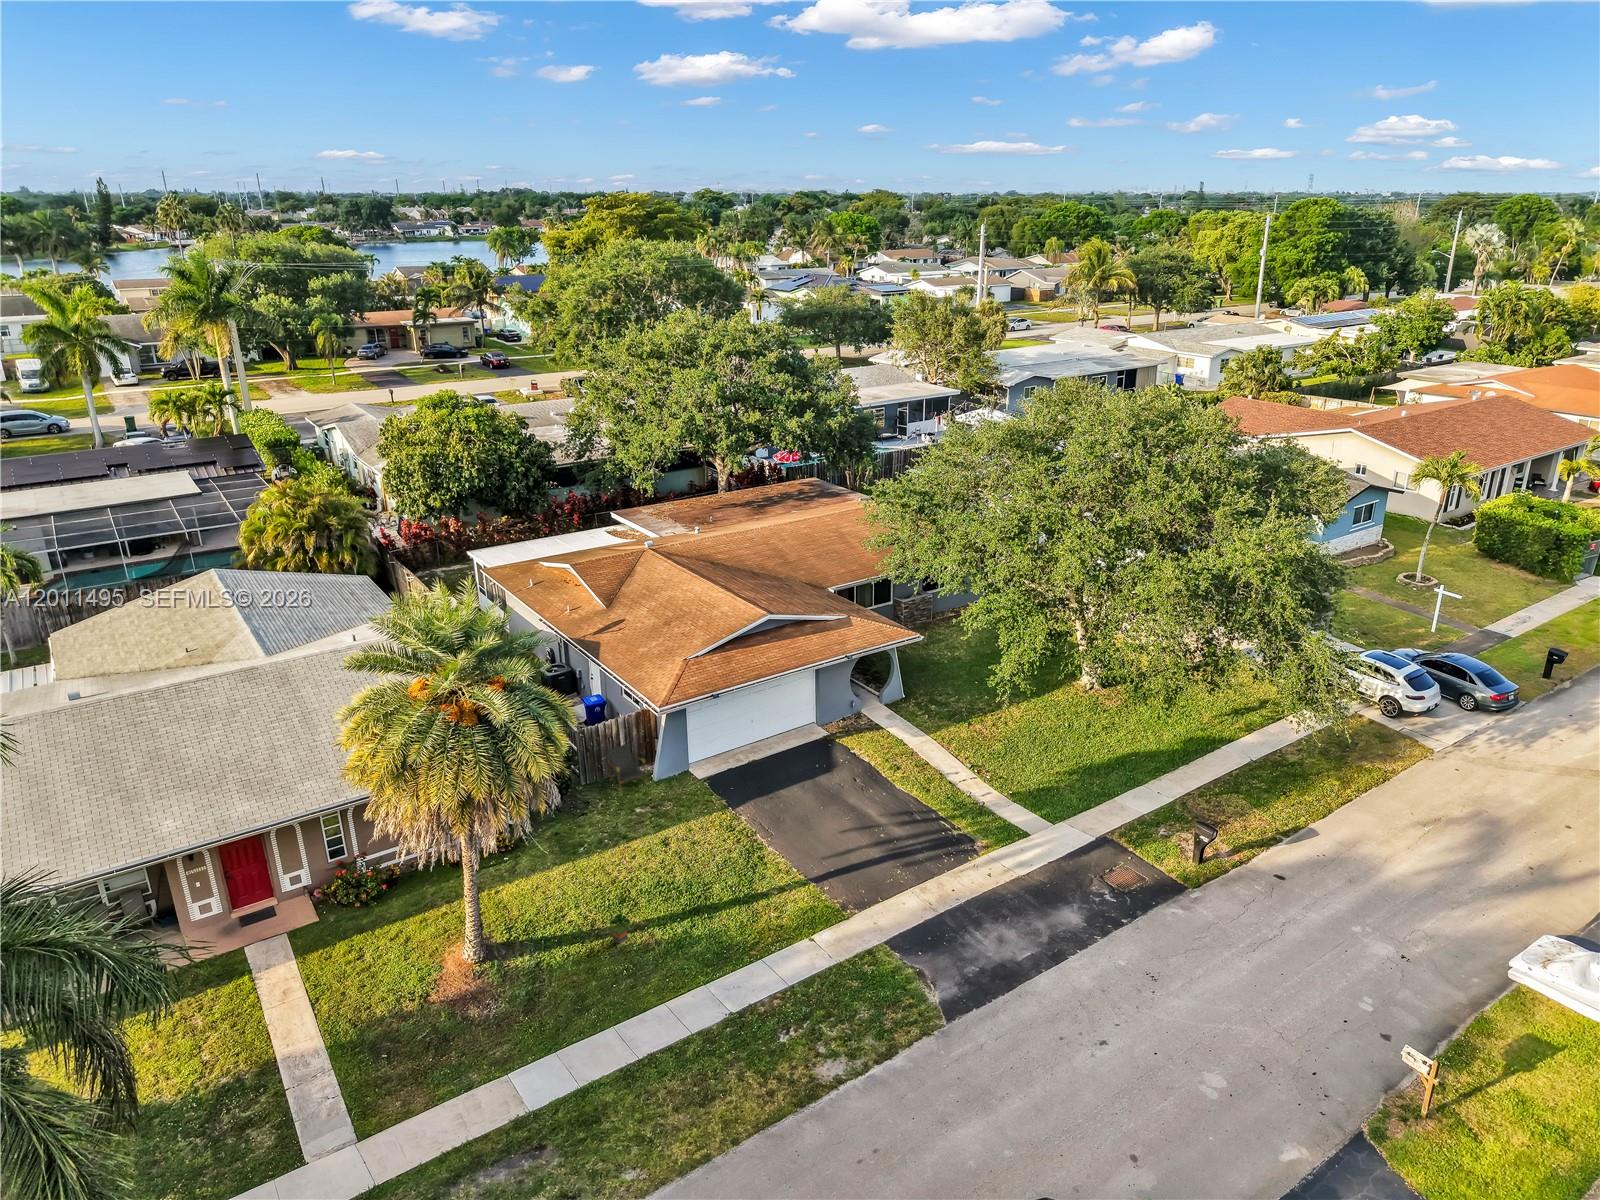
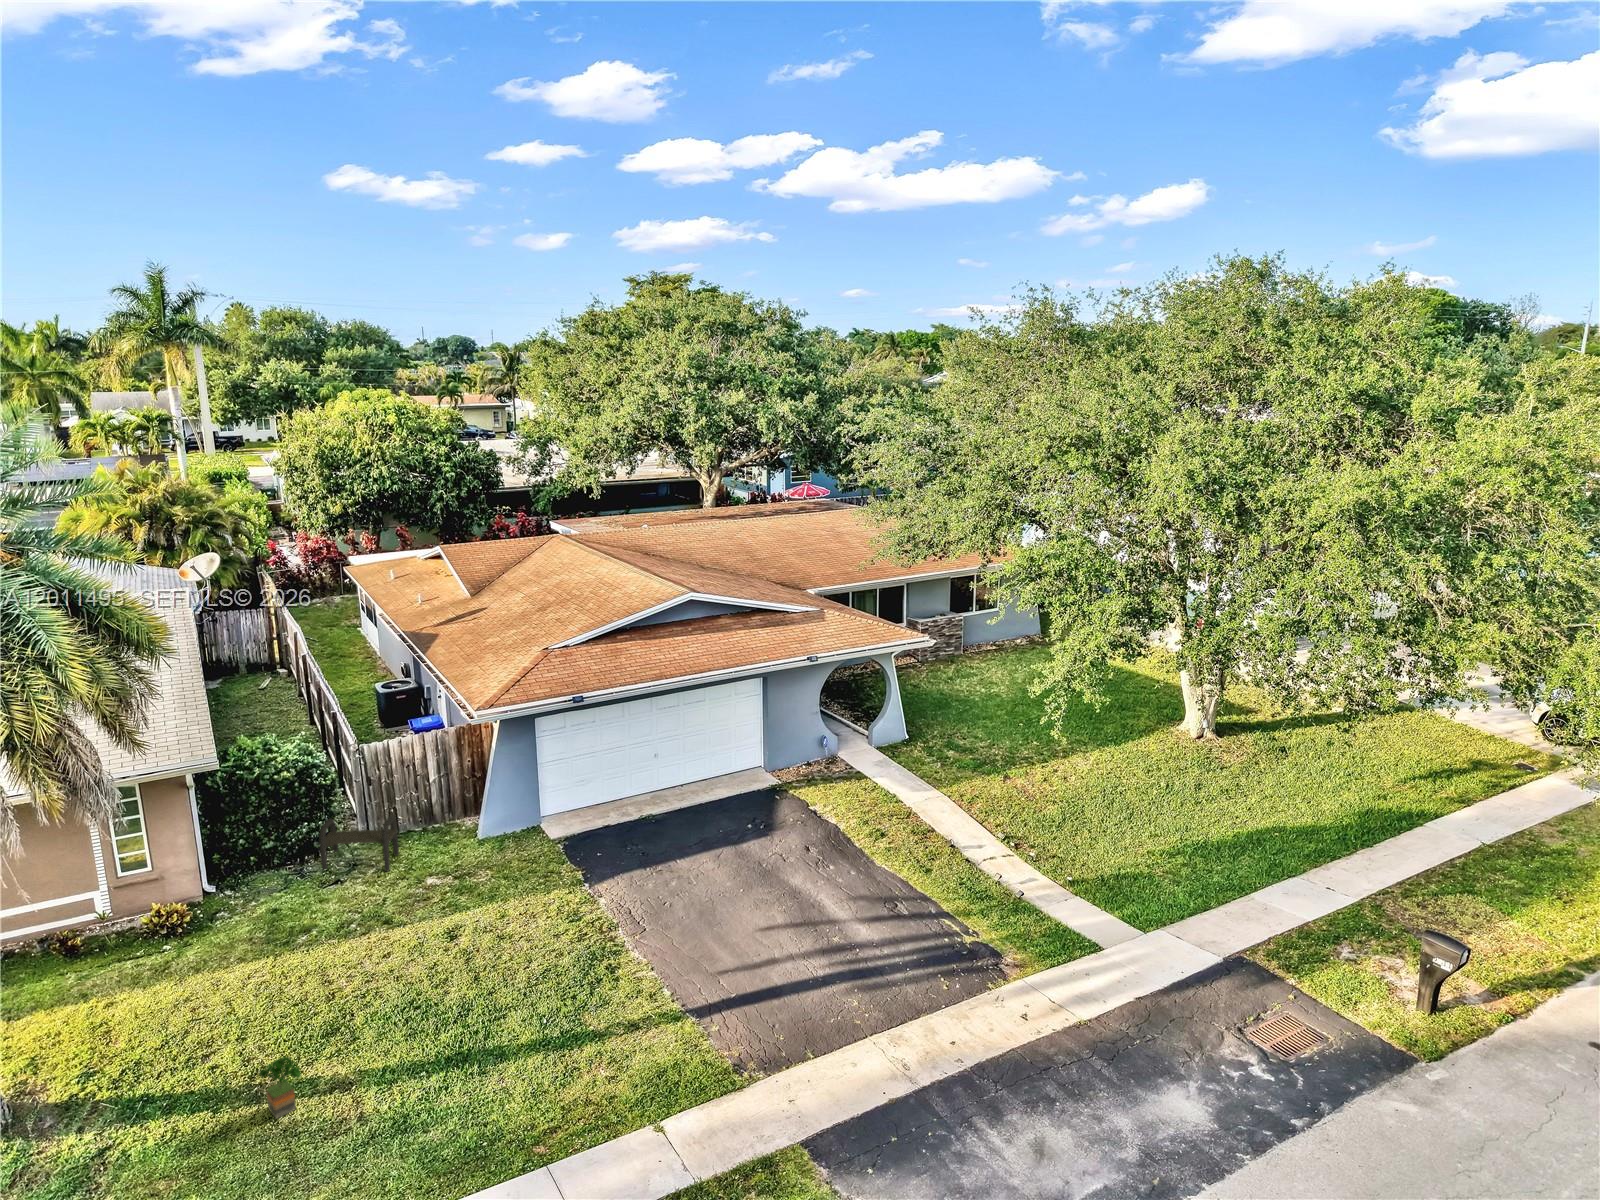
lounge chair: present [608,744,646,790] -> none [414,778,473,854]
bench: none [562,771,605,809] -> present [319,816,399,872]

